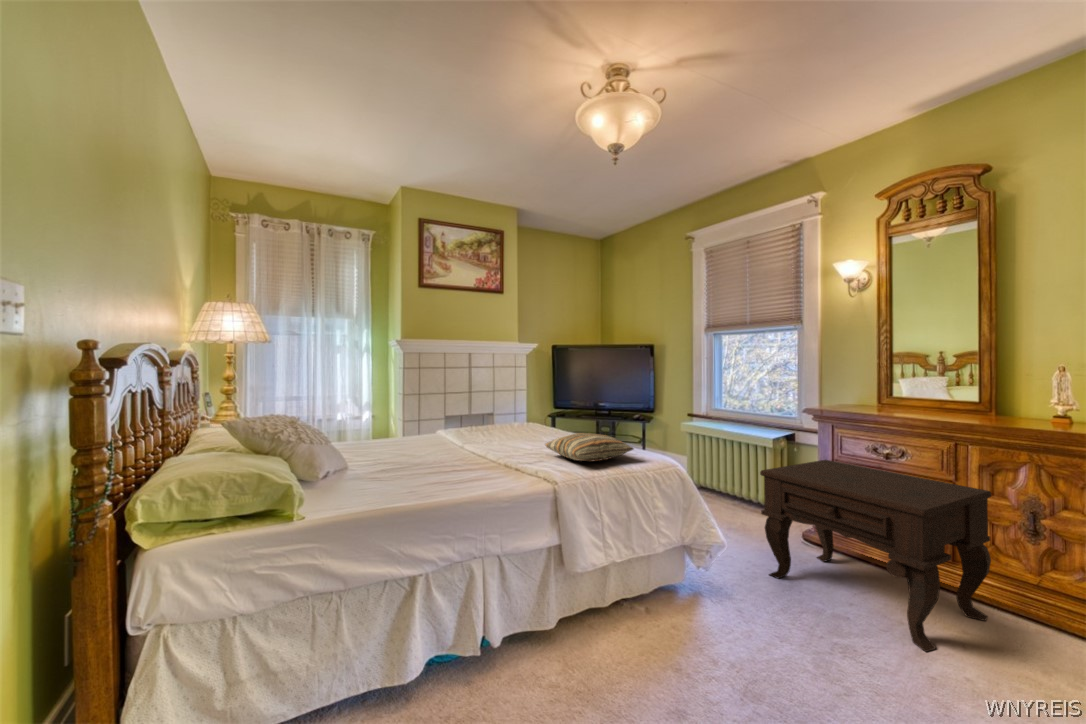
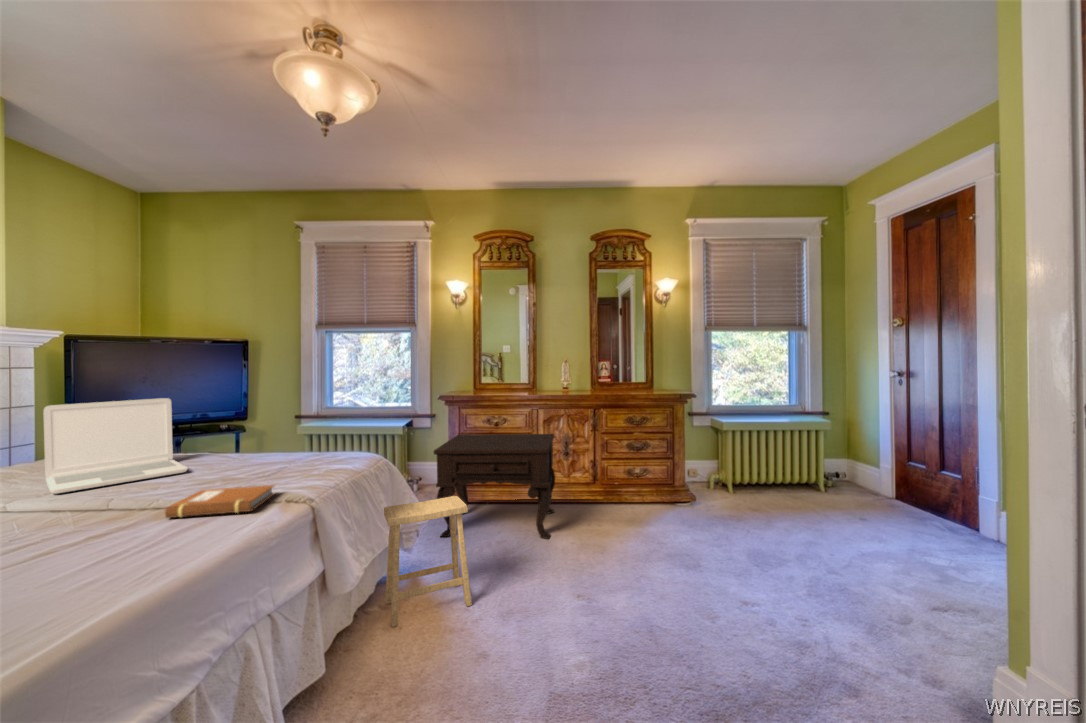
laptop: none [477,389,548,443] -> present [43,398,188,494]
pillow: present [545,433,634,461] -> none [233,441,353,475]
notebook: none [479,456,545,479] -> present [165,485,274,518]
footstool: none [639,513,737,662] -> present [384,496,472,627]

